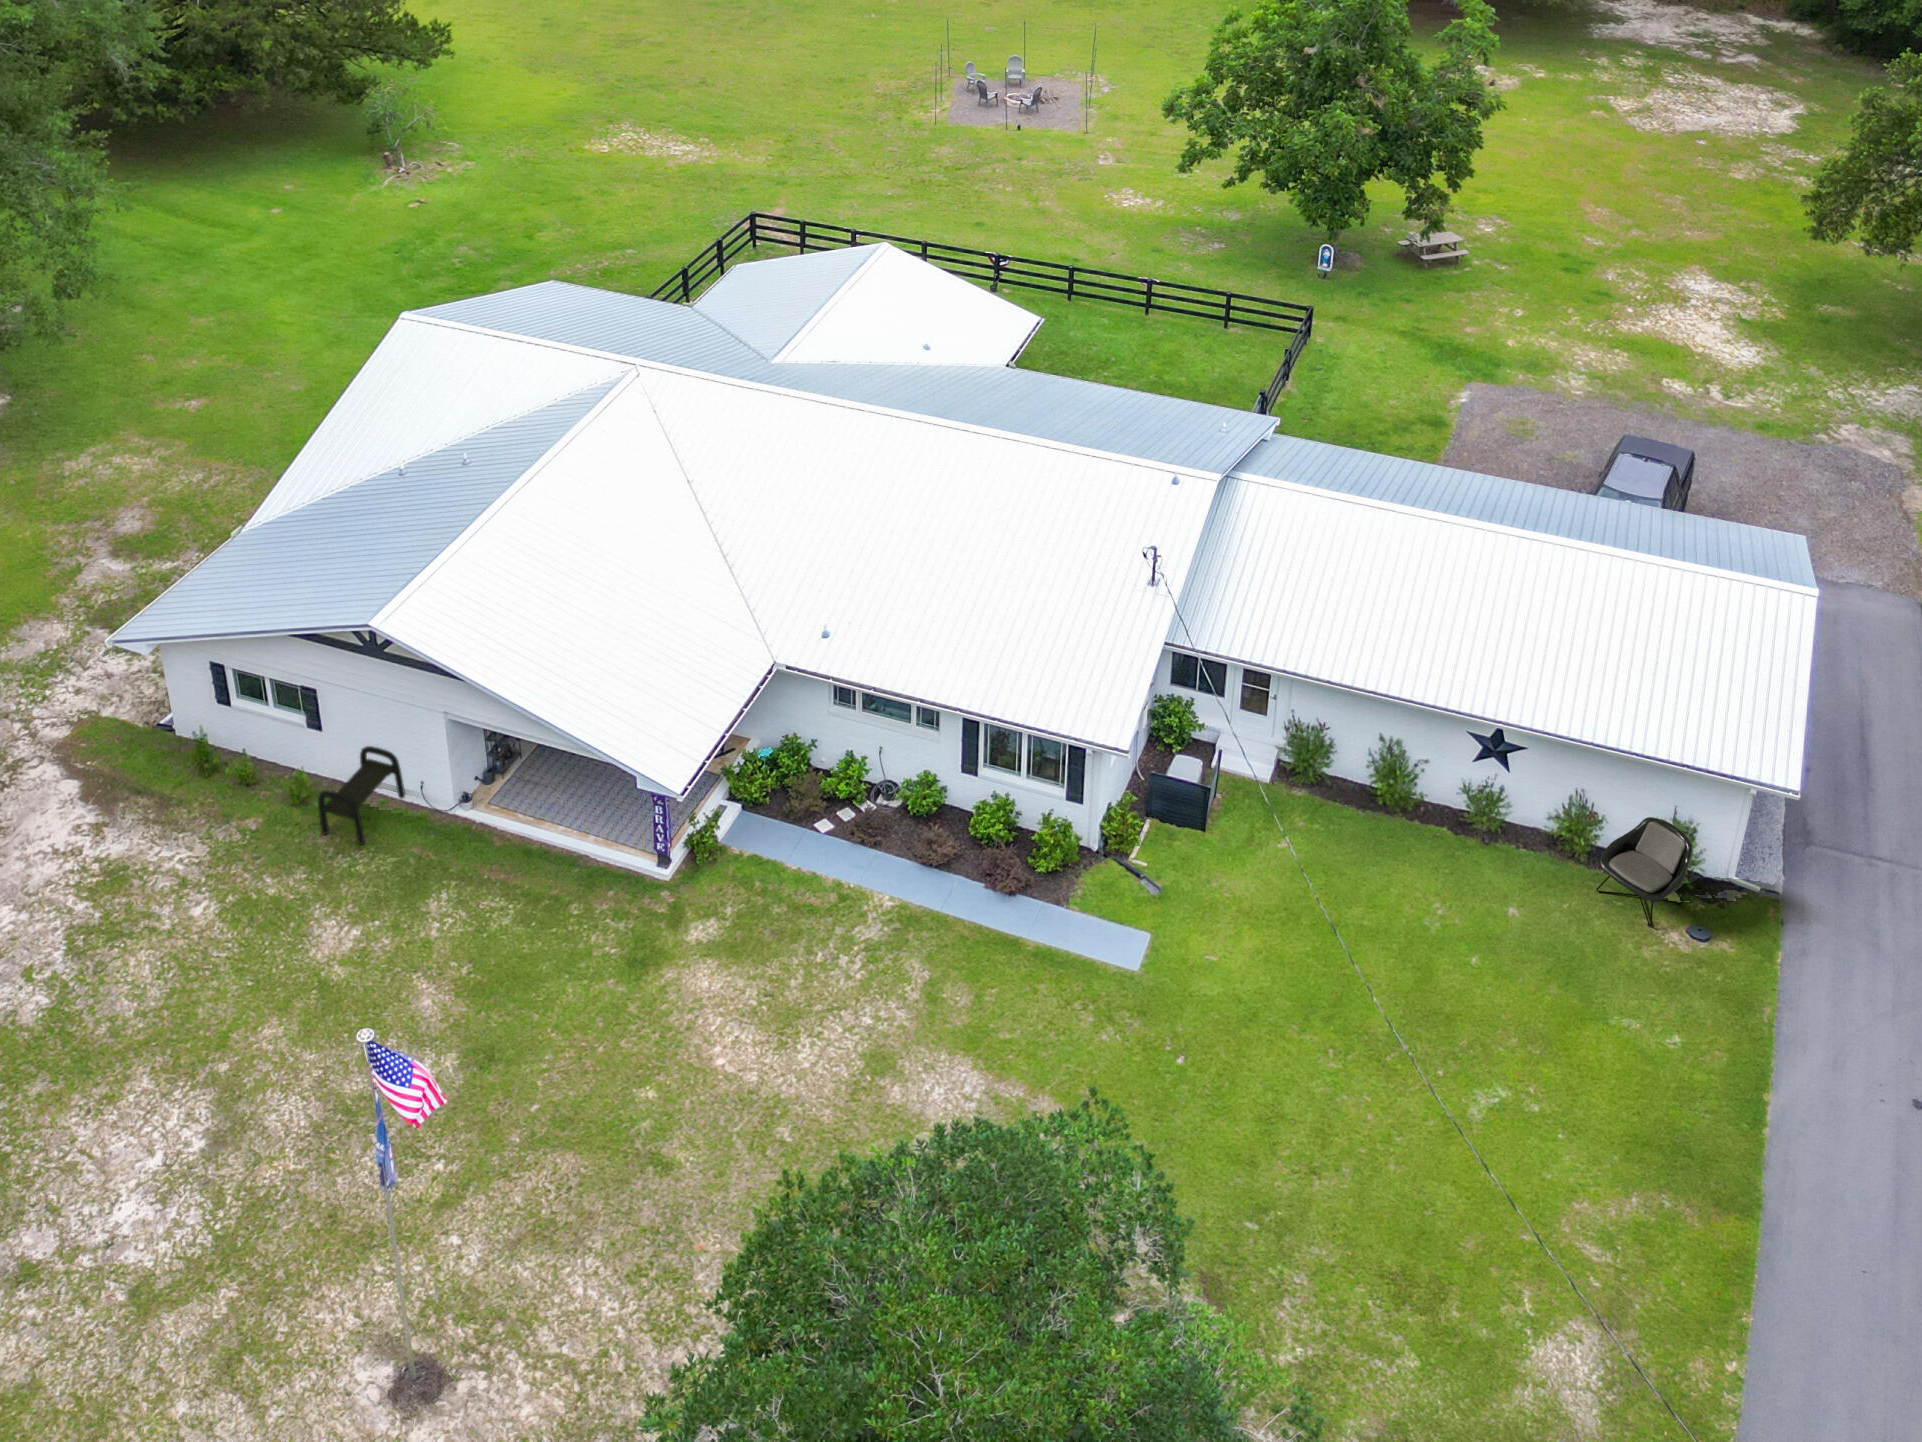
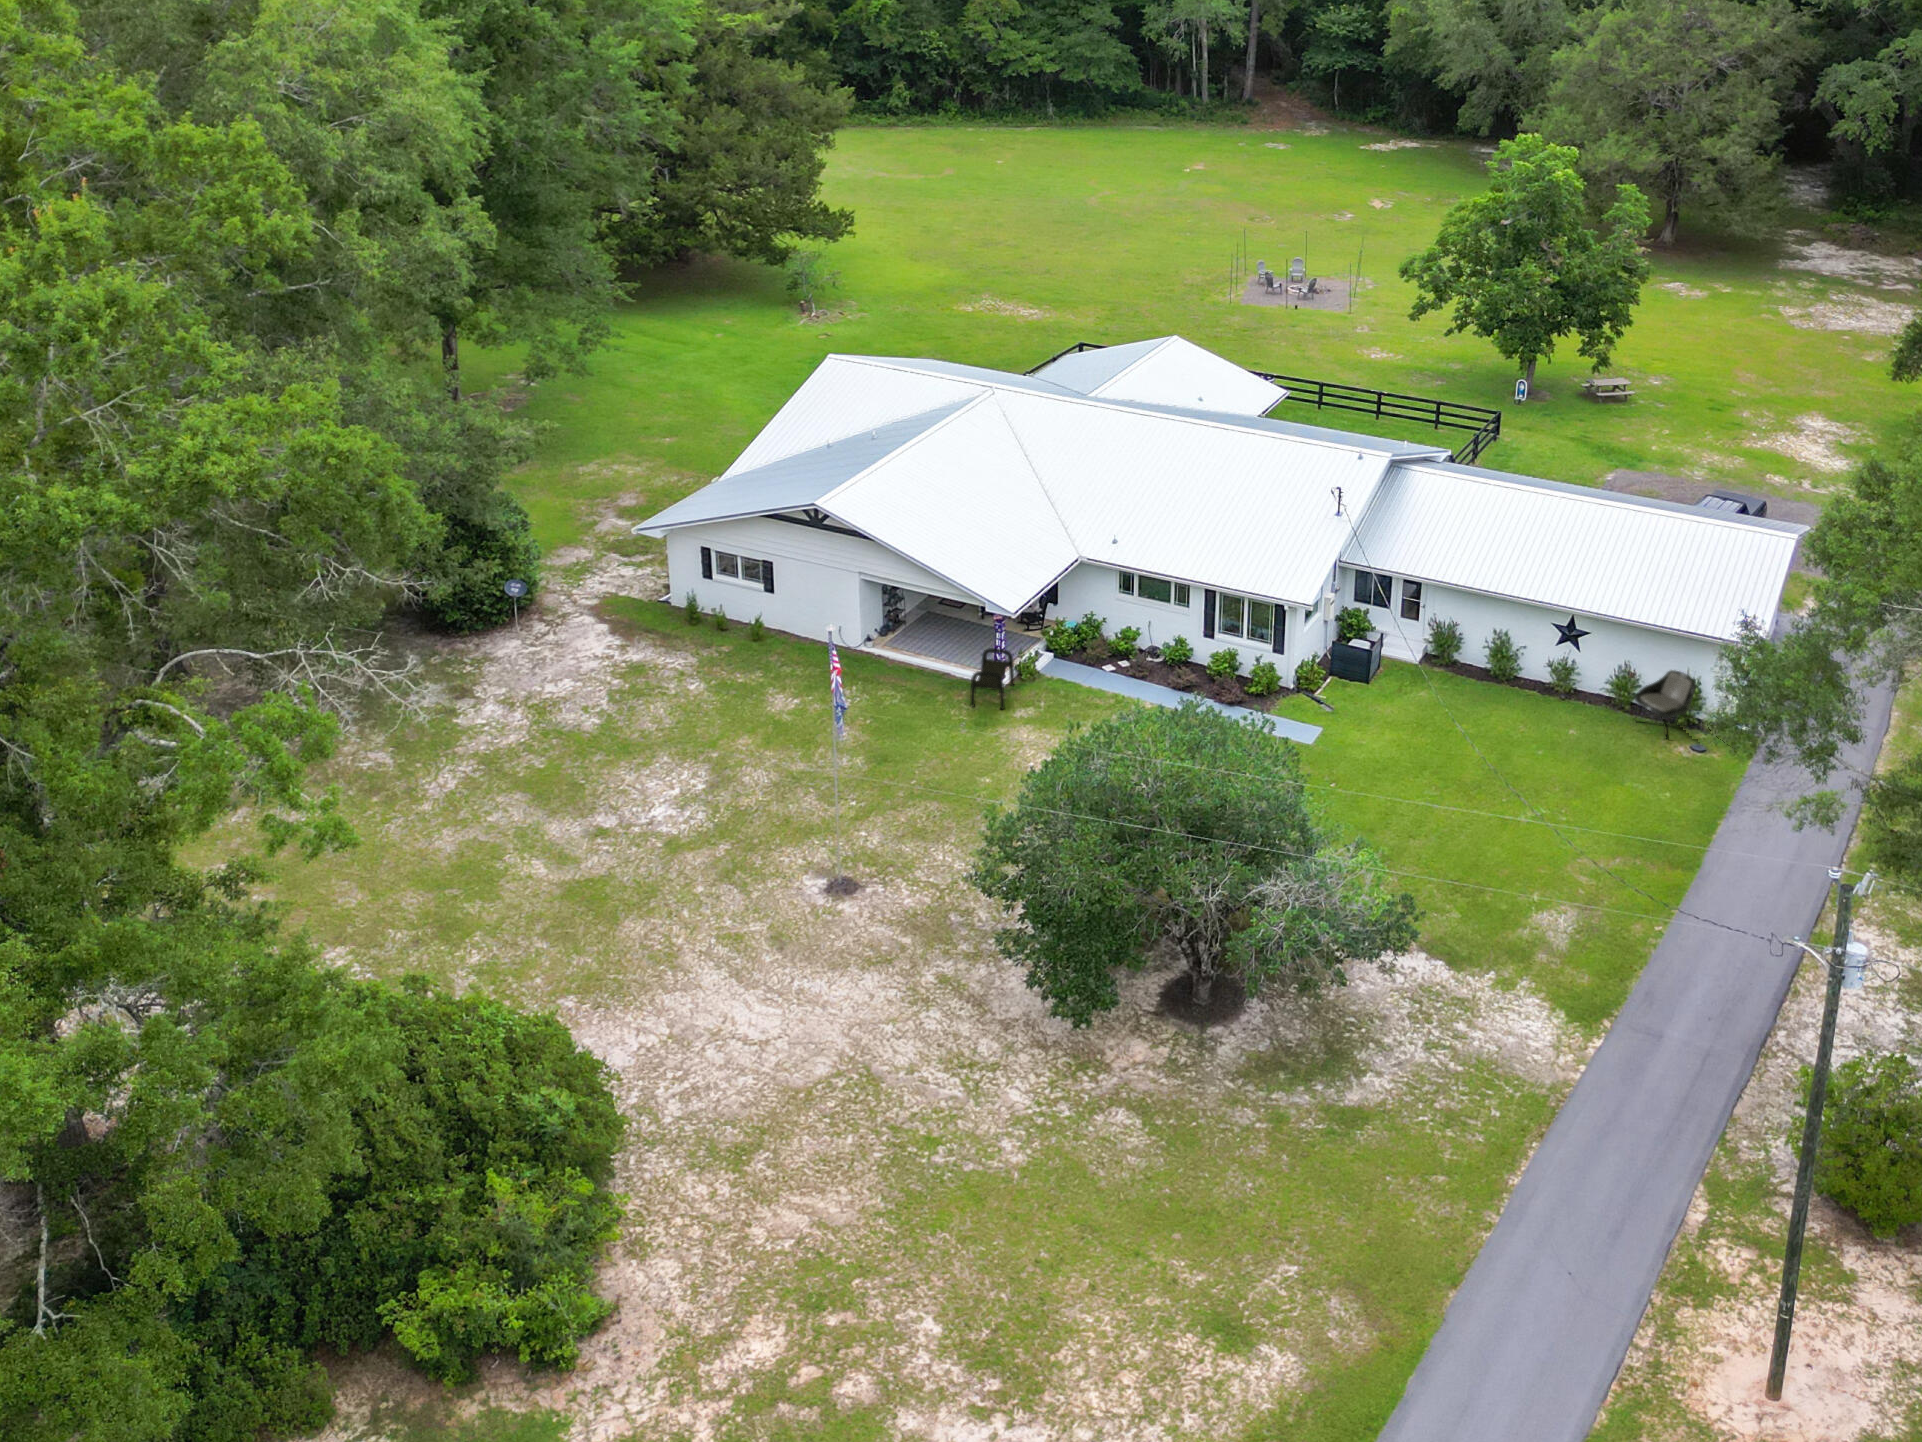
bench: present [318,746,405,845] -> present [970,648,1015,710]

